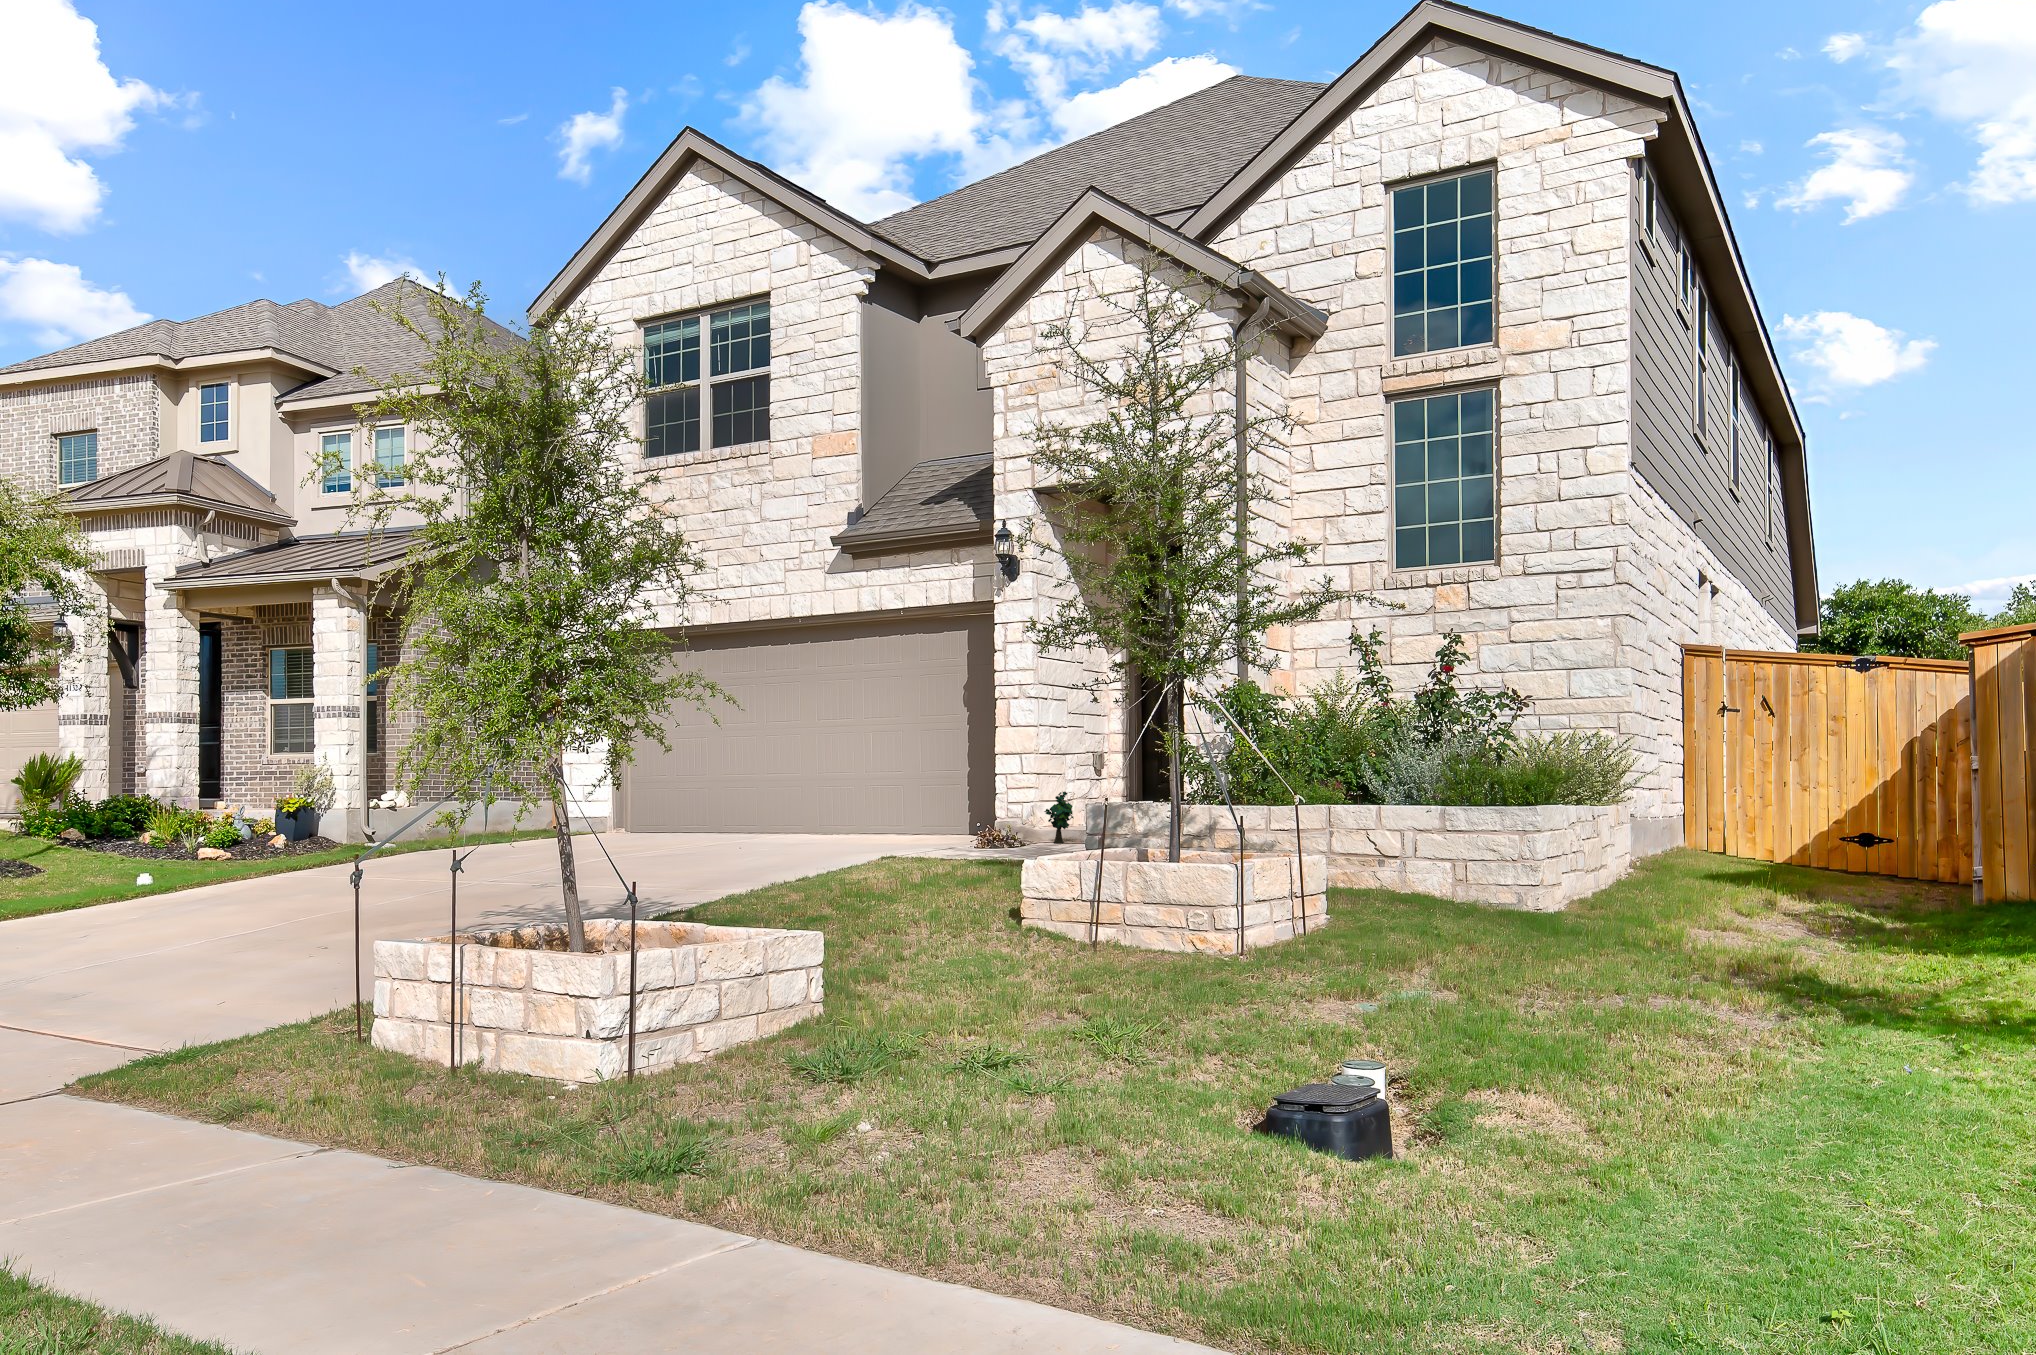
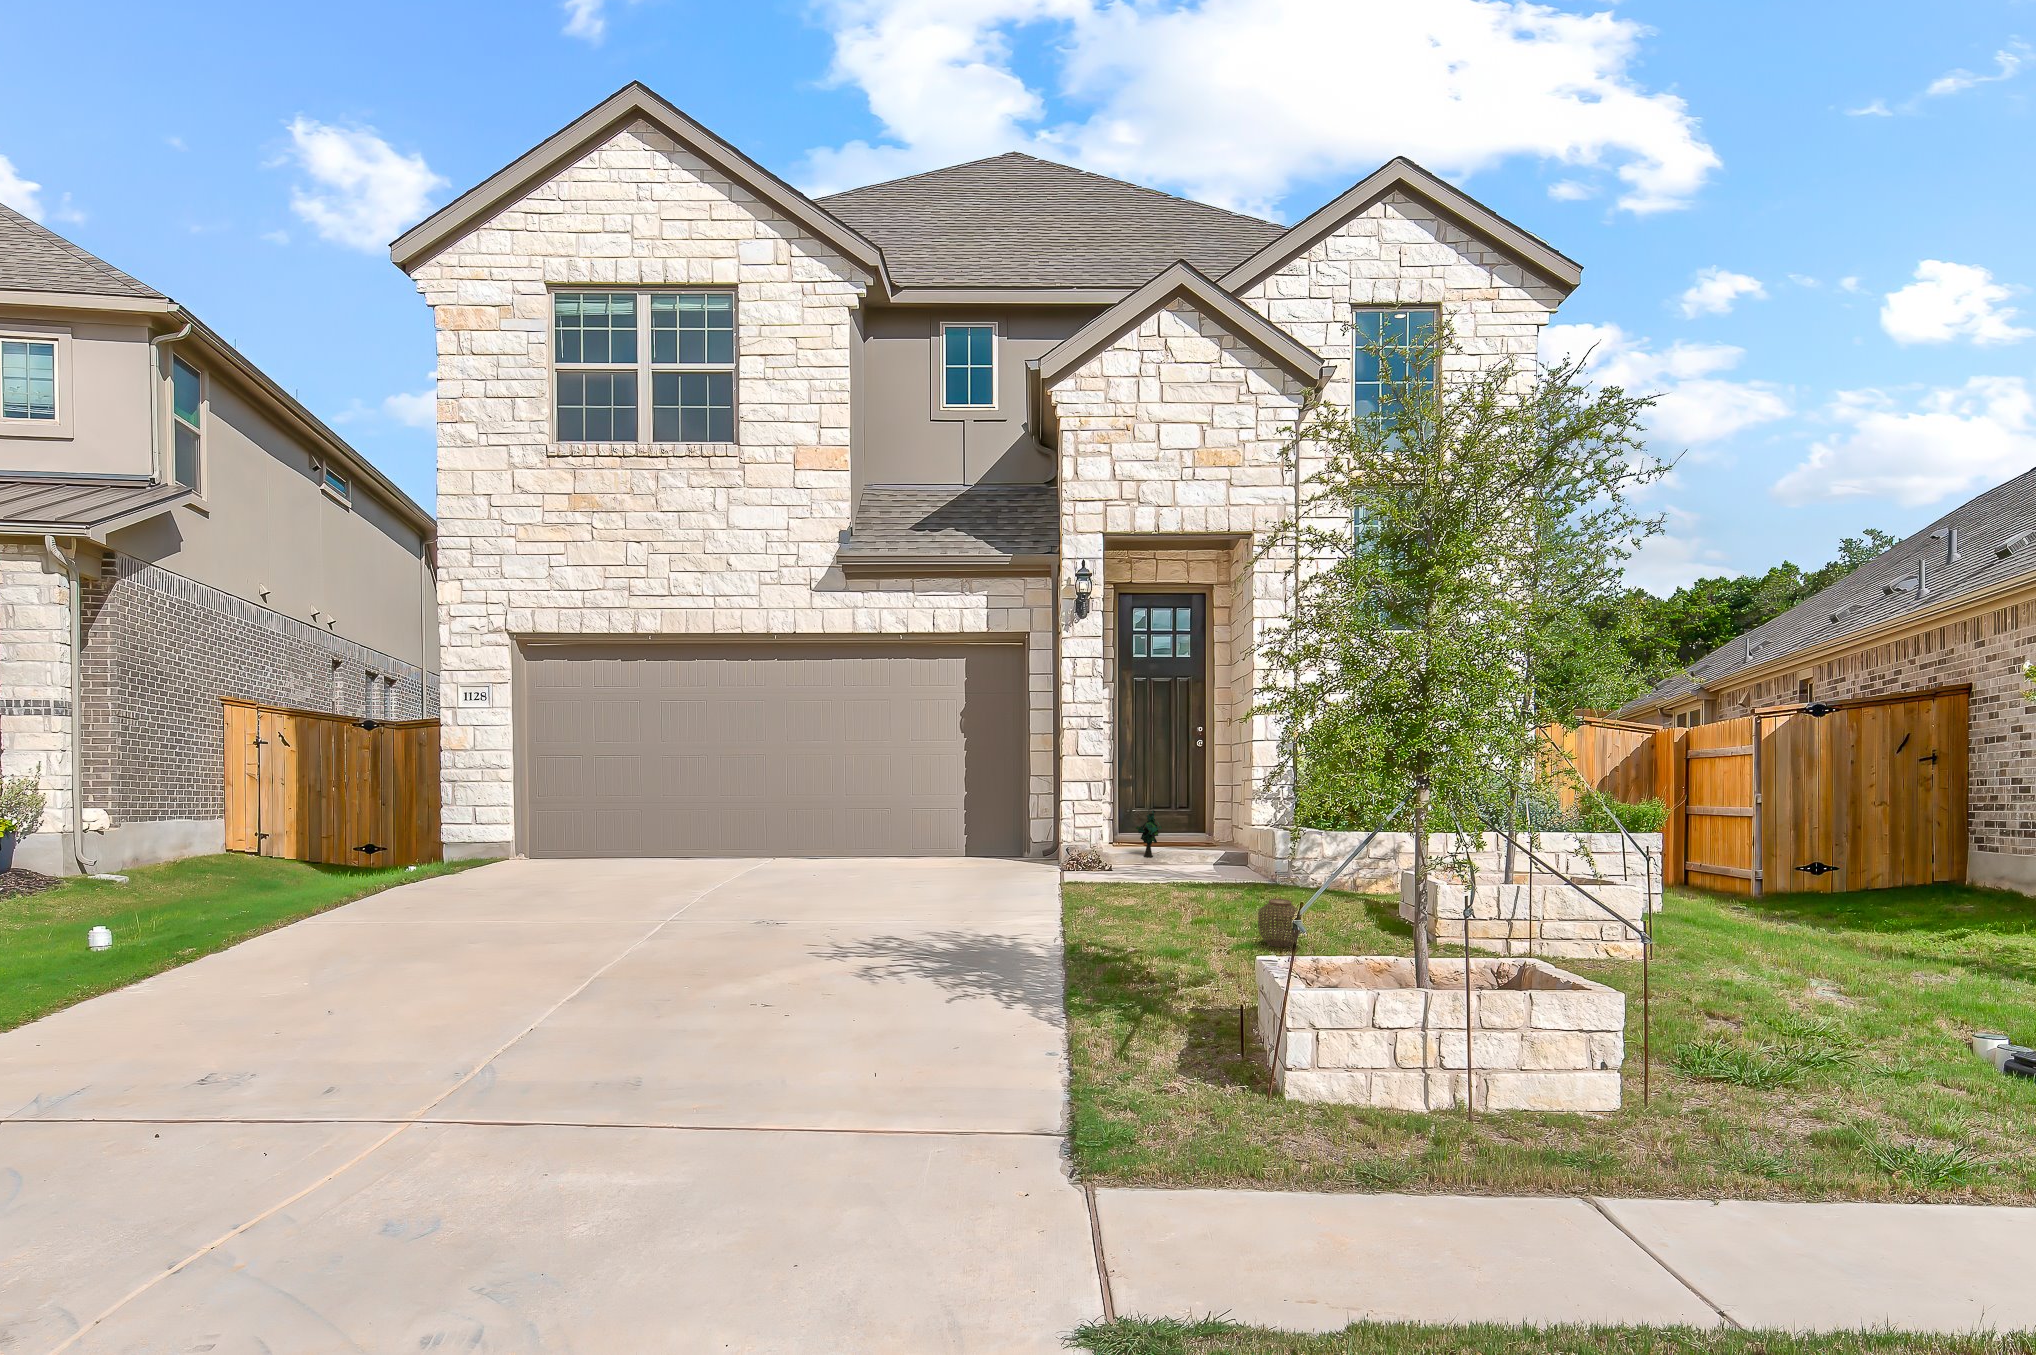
woven basket: none [888,850,933,900] -> present [1258,899,1301,947]

